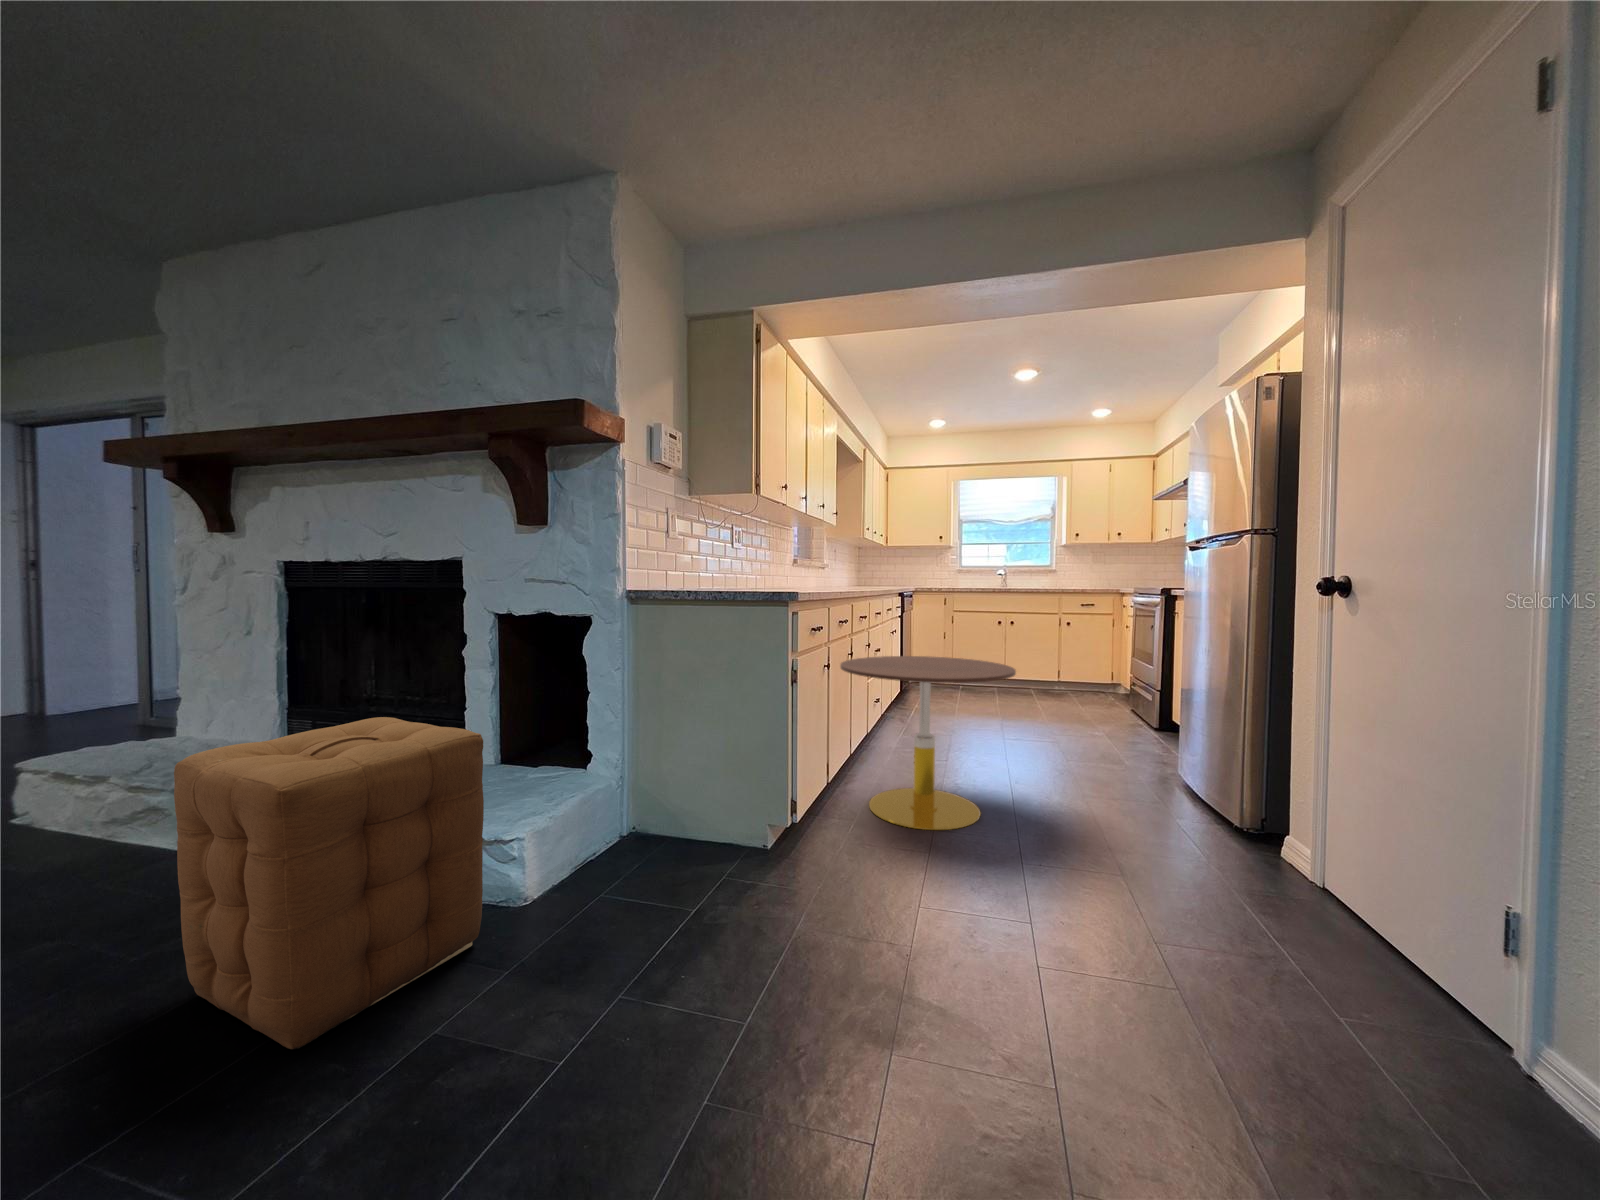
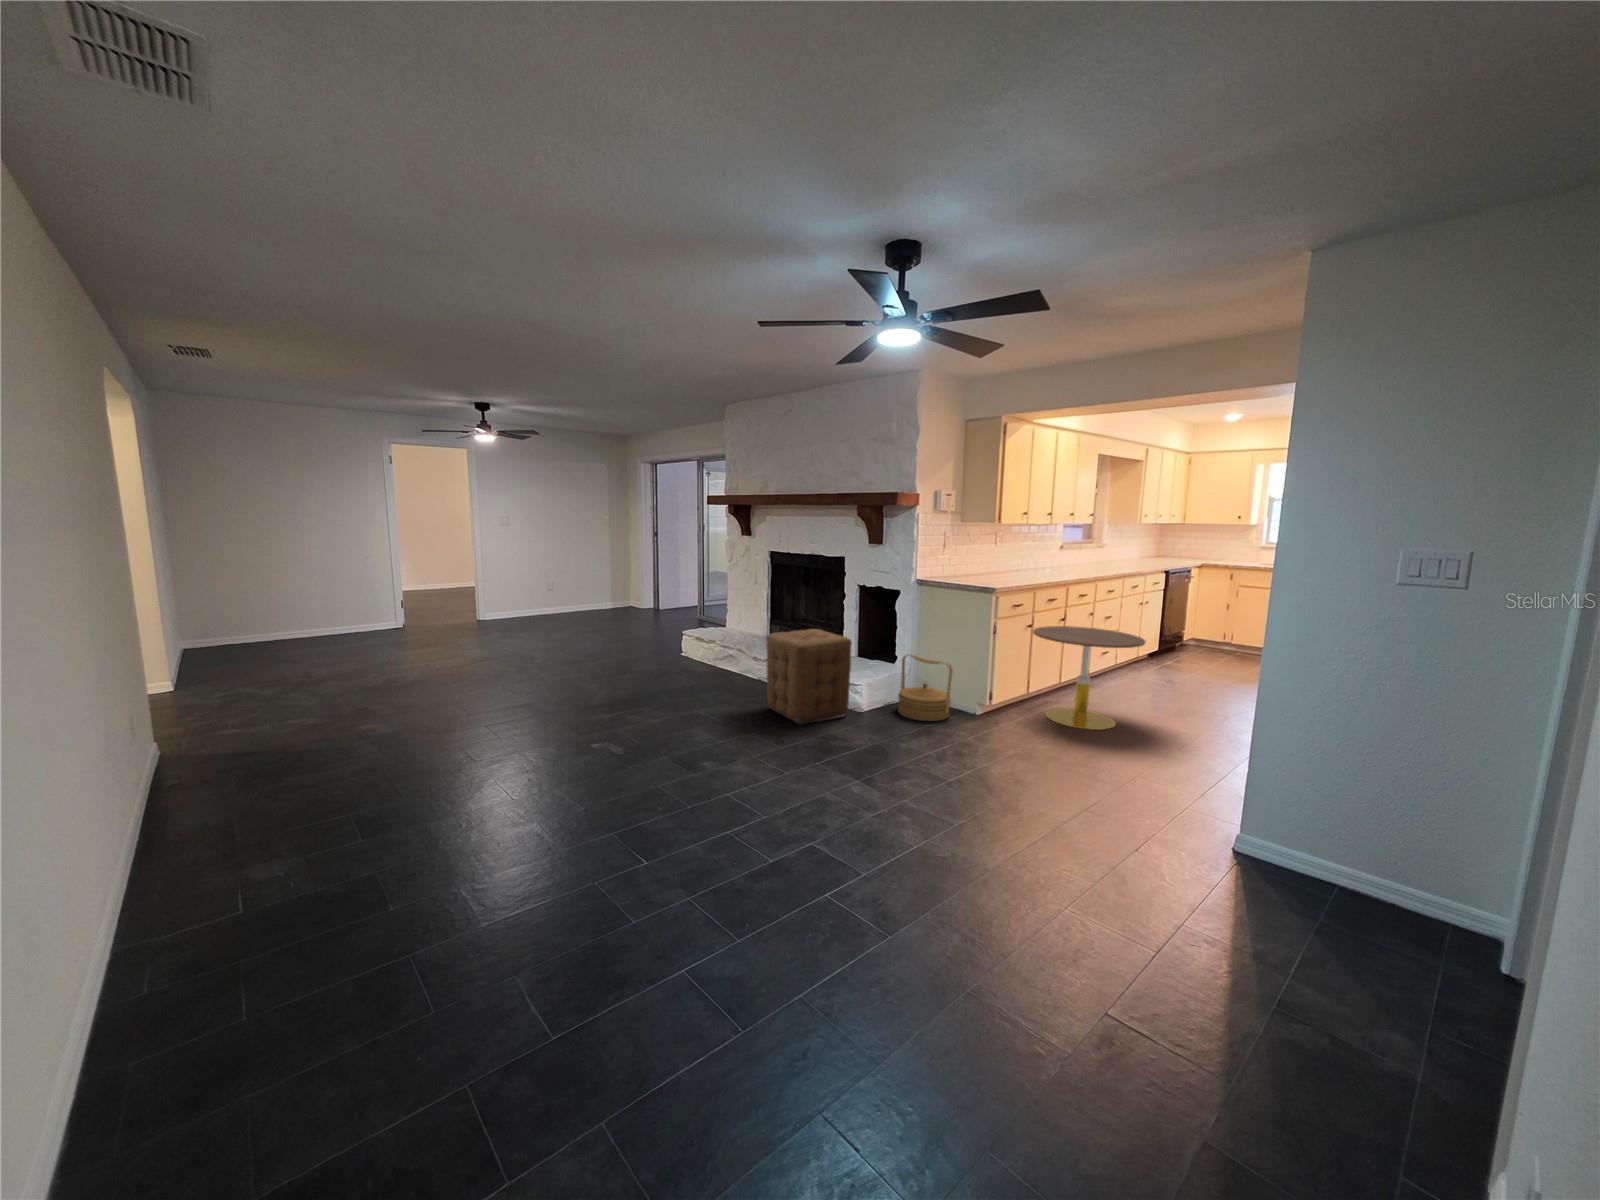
woven basket: none [609,745,731,899] -> present [898,654,953,721]

